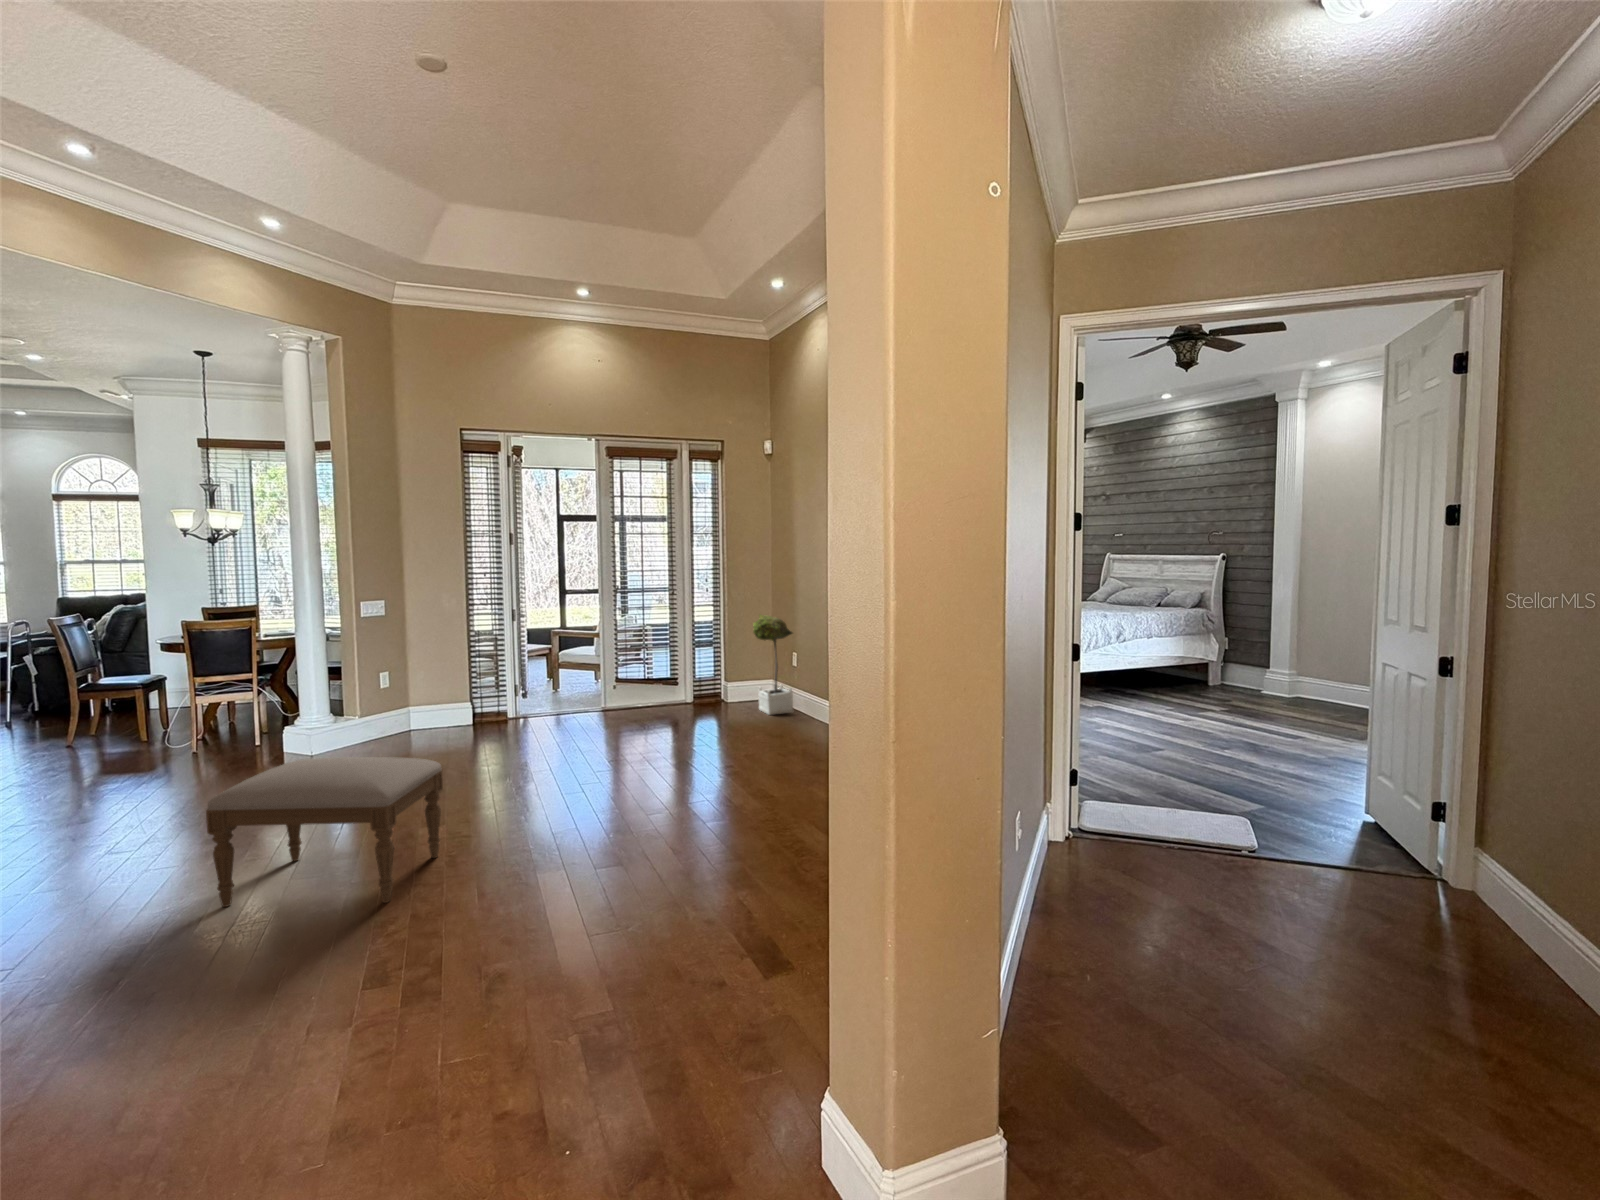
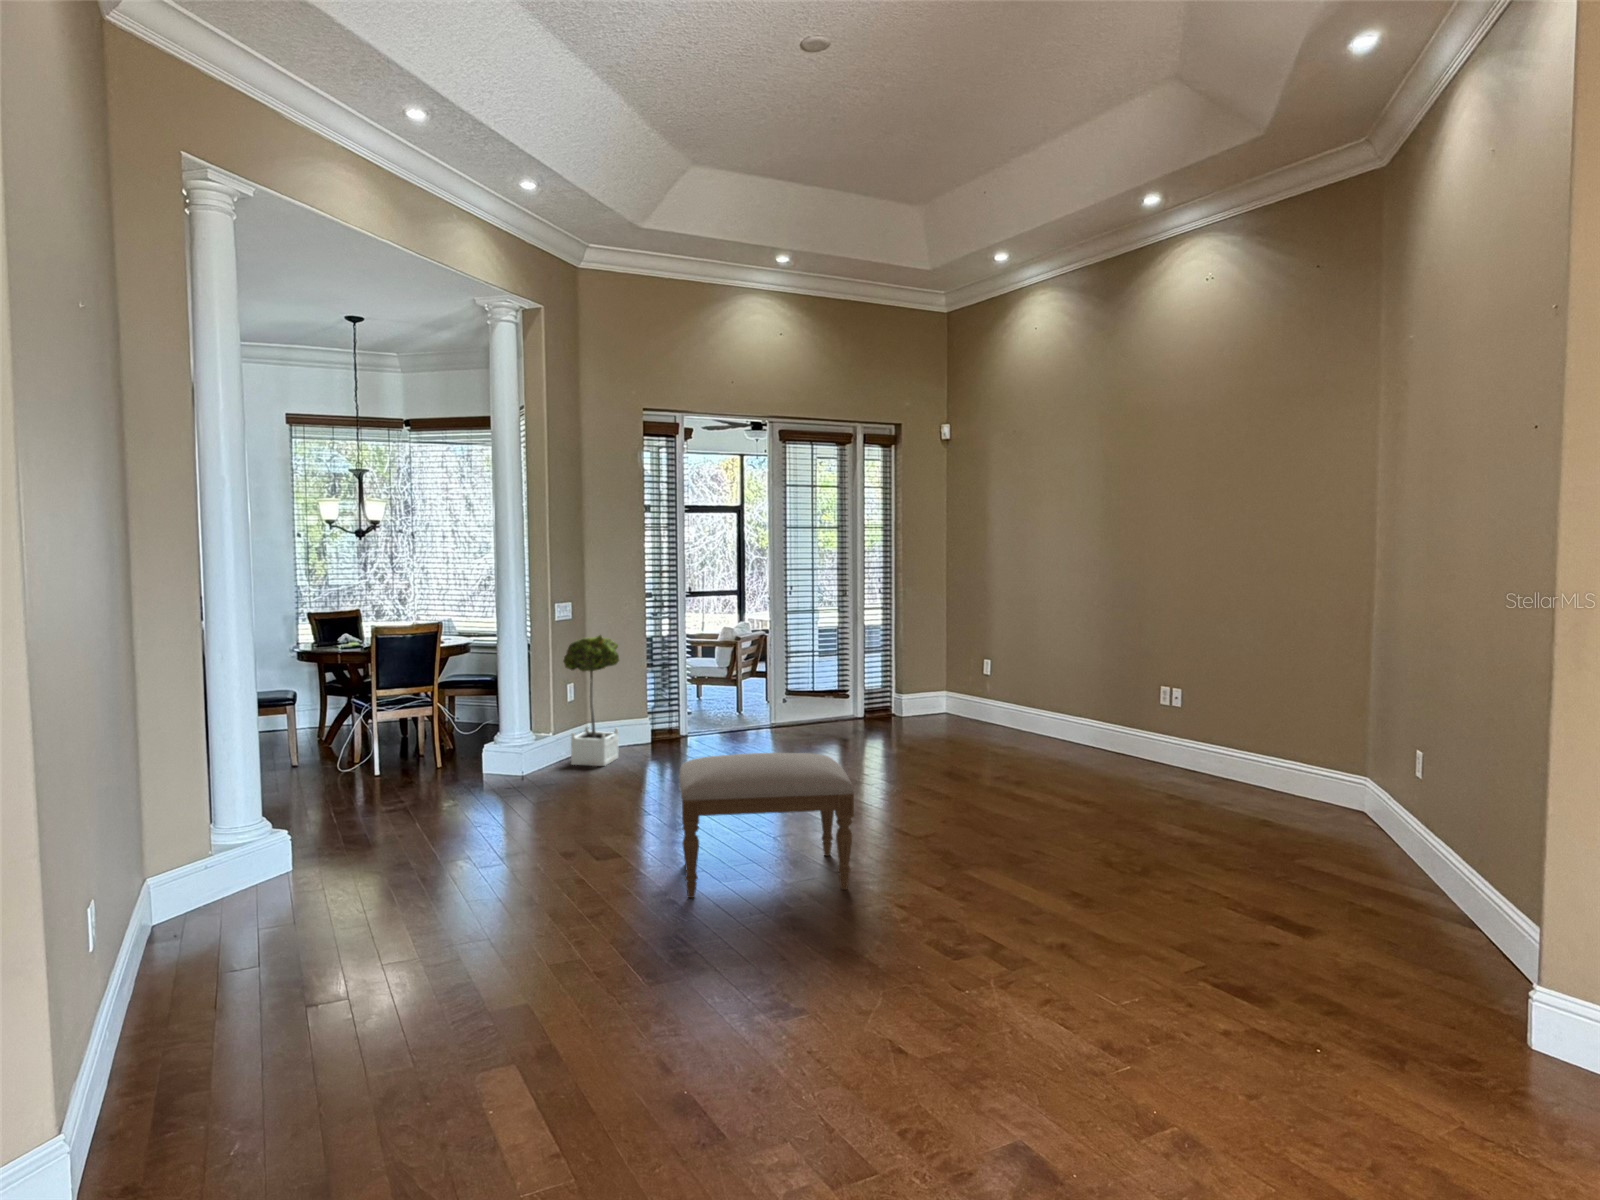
potted tree: present [753,615,793,715] -> present [563,635,619,766]

